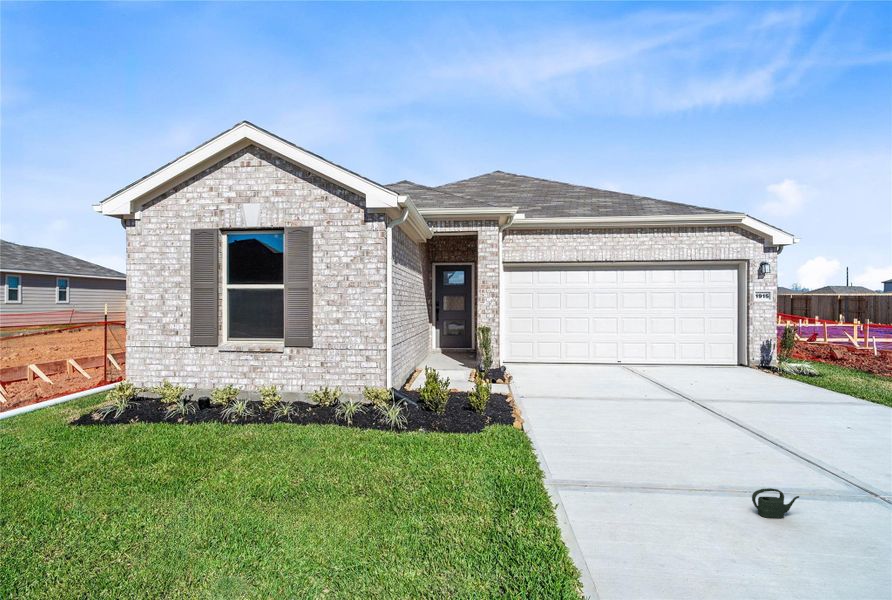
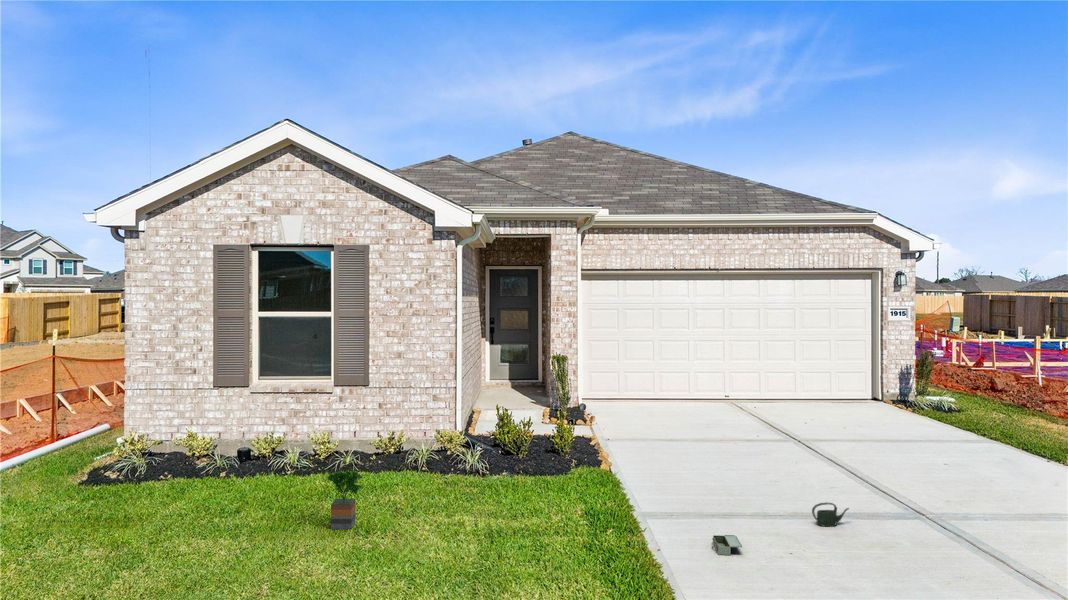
potted tree: none [204,431,247,496] -> present [327,470,363,529]
toolbox: none [634,533,679,570] -> present [712,535,742,555]

